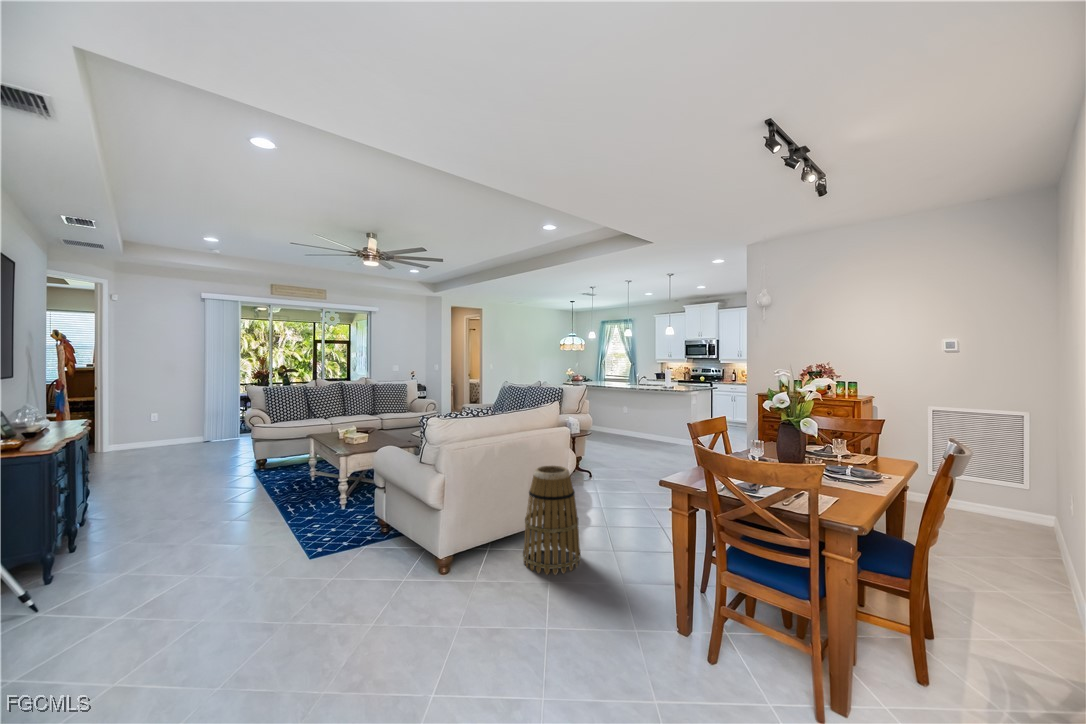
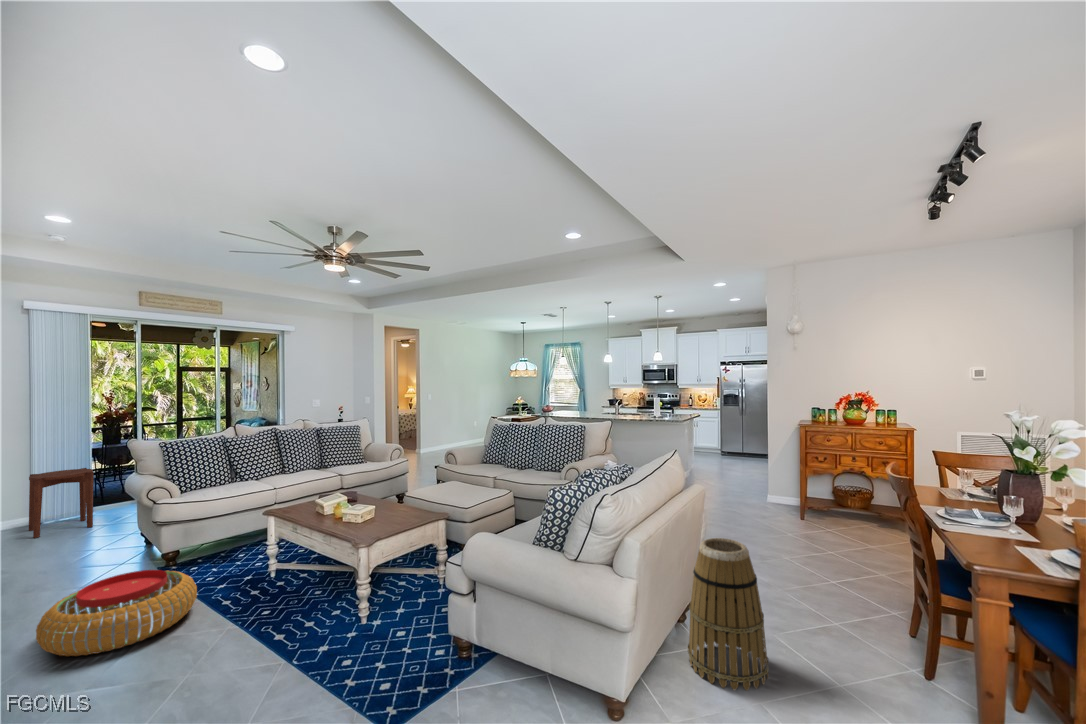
side table: none [198,404,235,447] -> present [29,468,94,538]
pouf: none [165,463,257,504] -> present [36,570,197,656]

